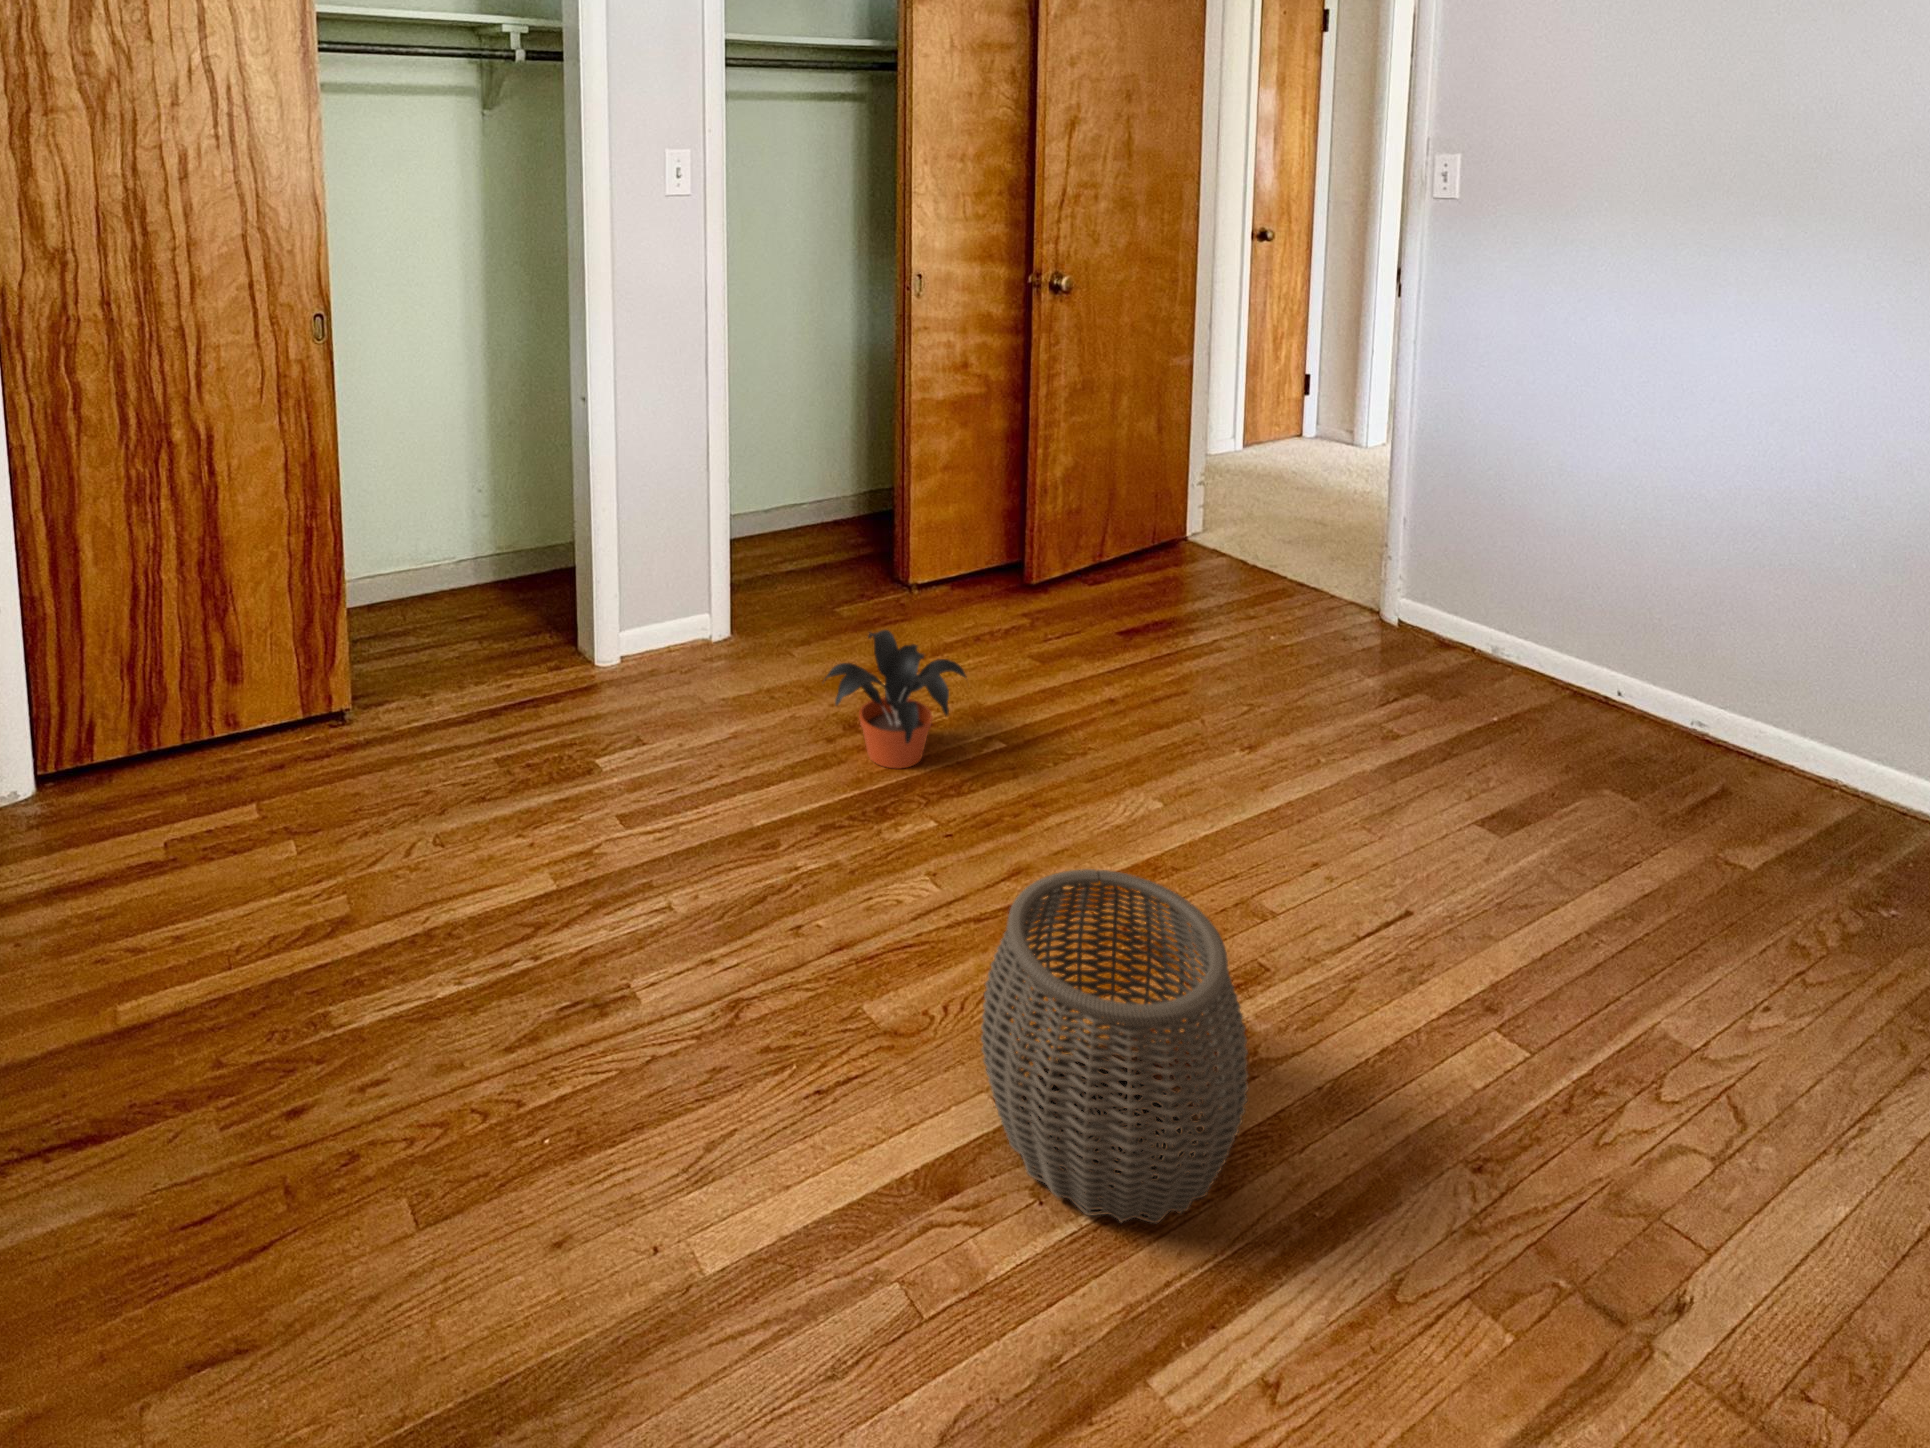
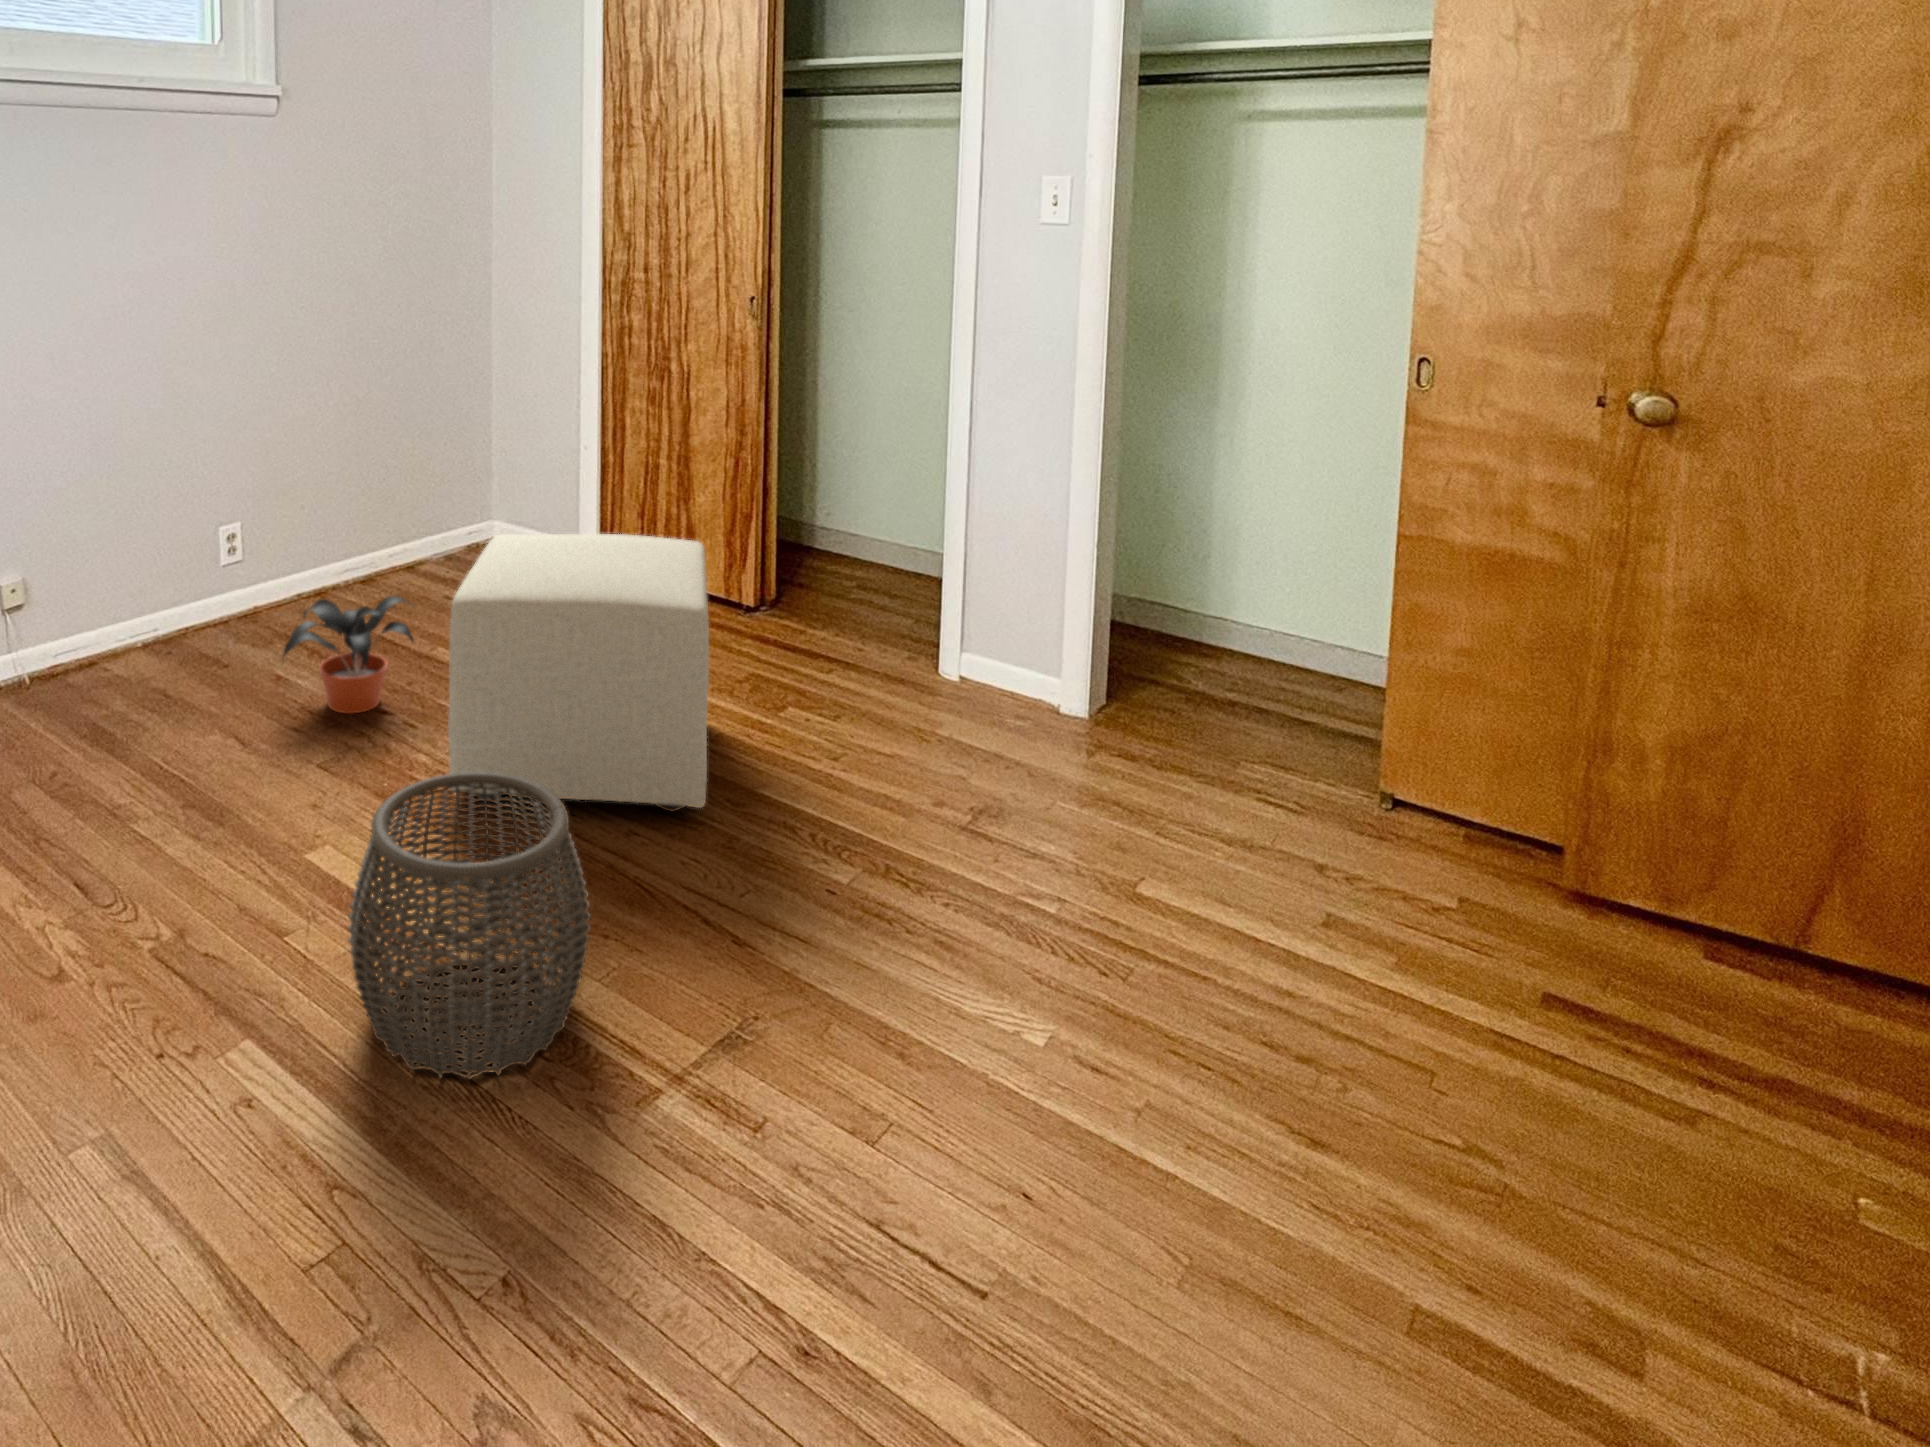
ottoman: none [395,621,811,1061] -> present [448,534,709,811]
potted plant: present [826,630,967,768] -> present [283,596,414,713]

